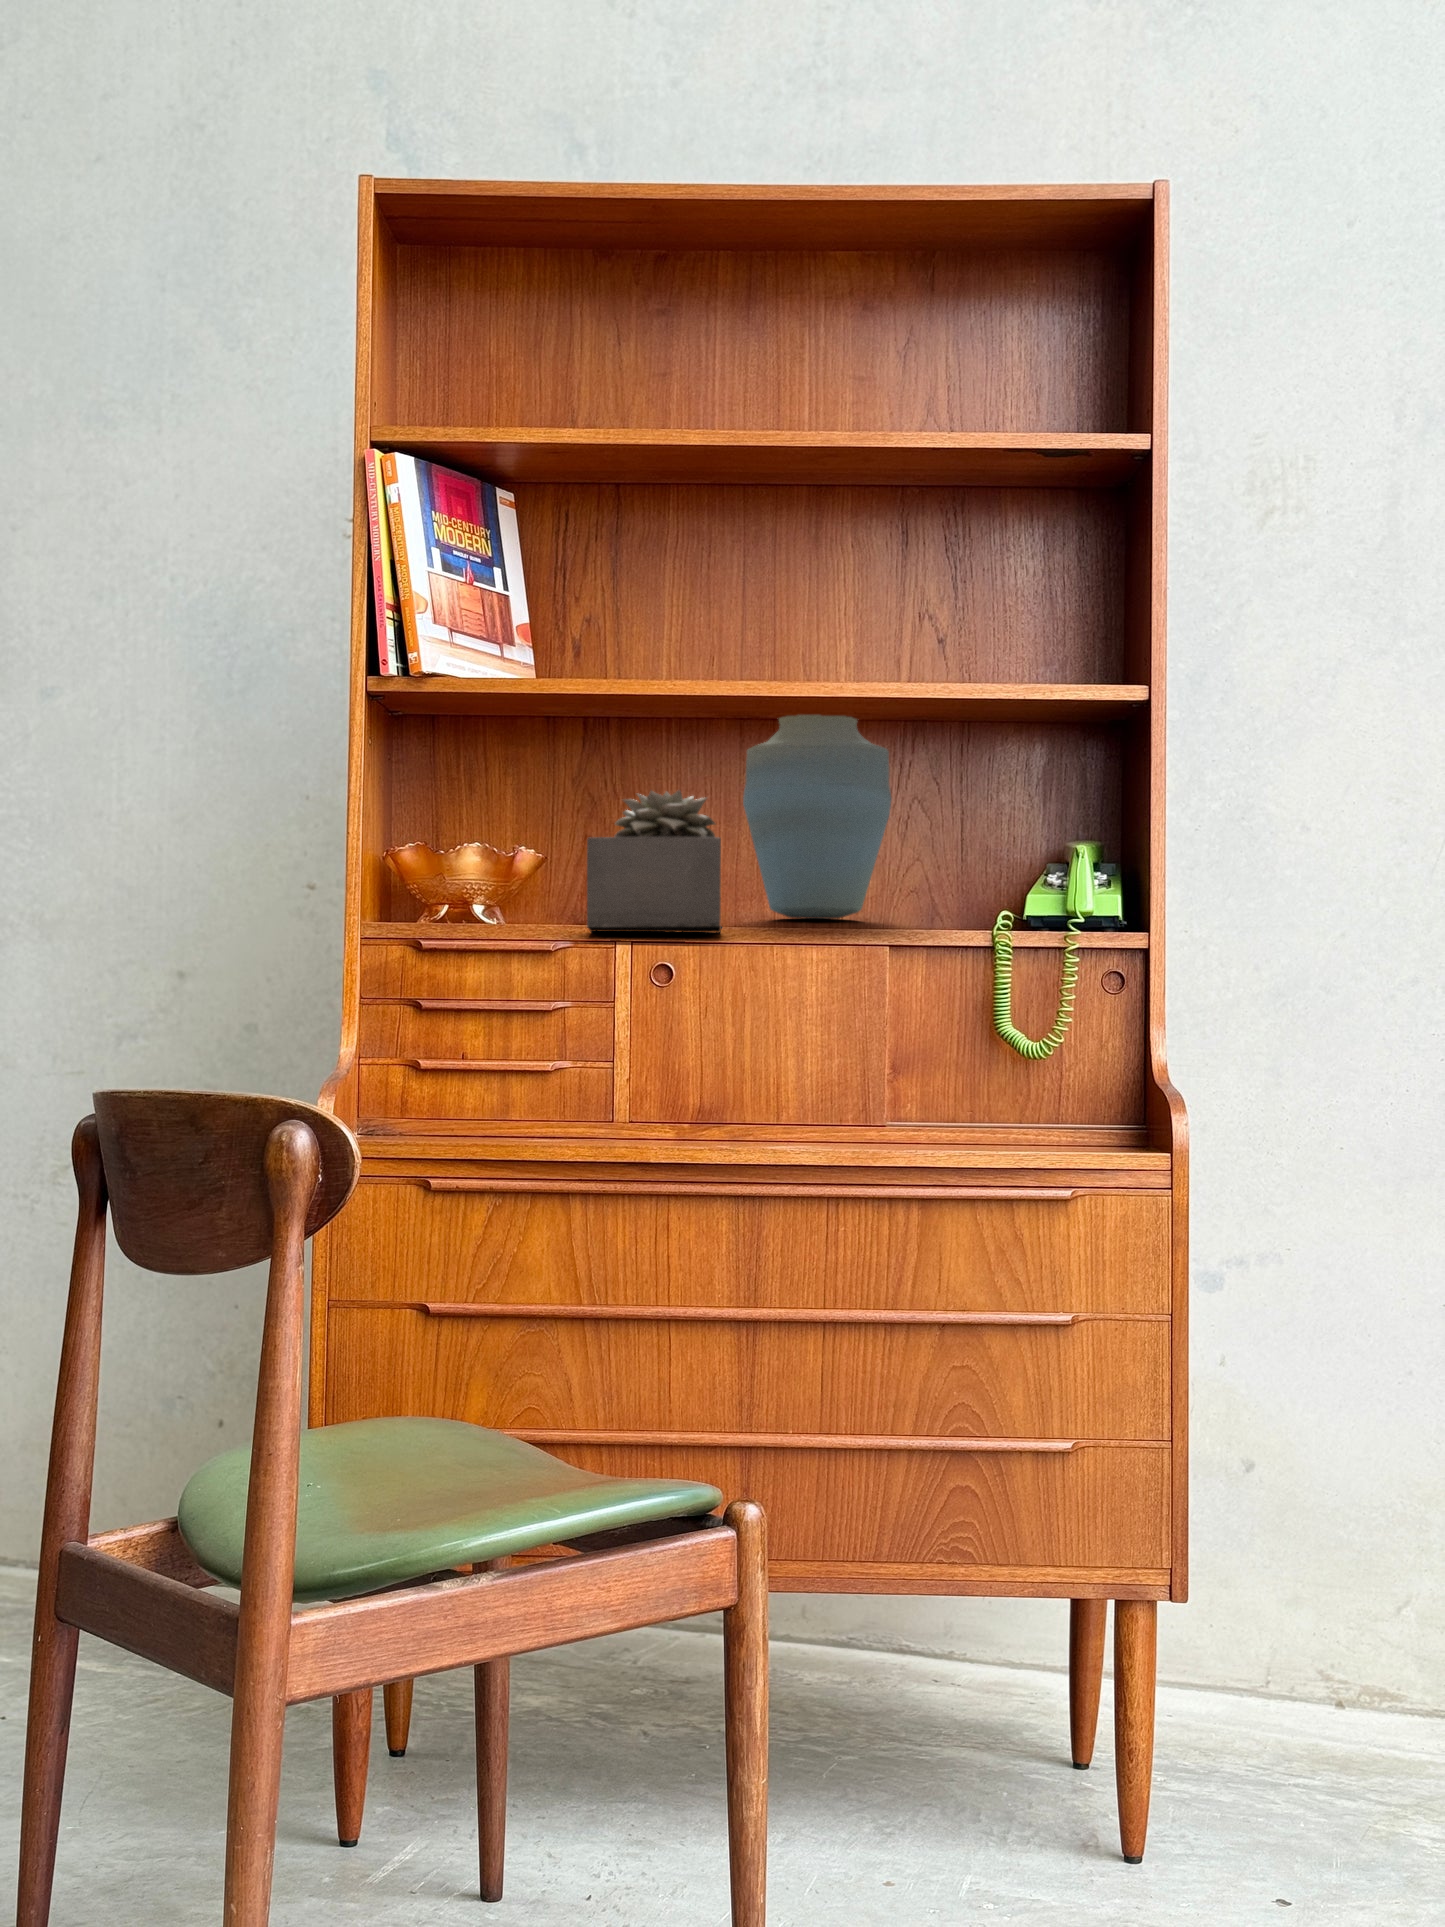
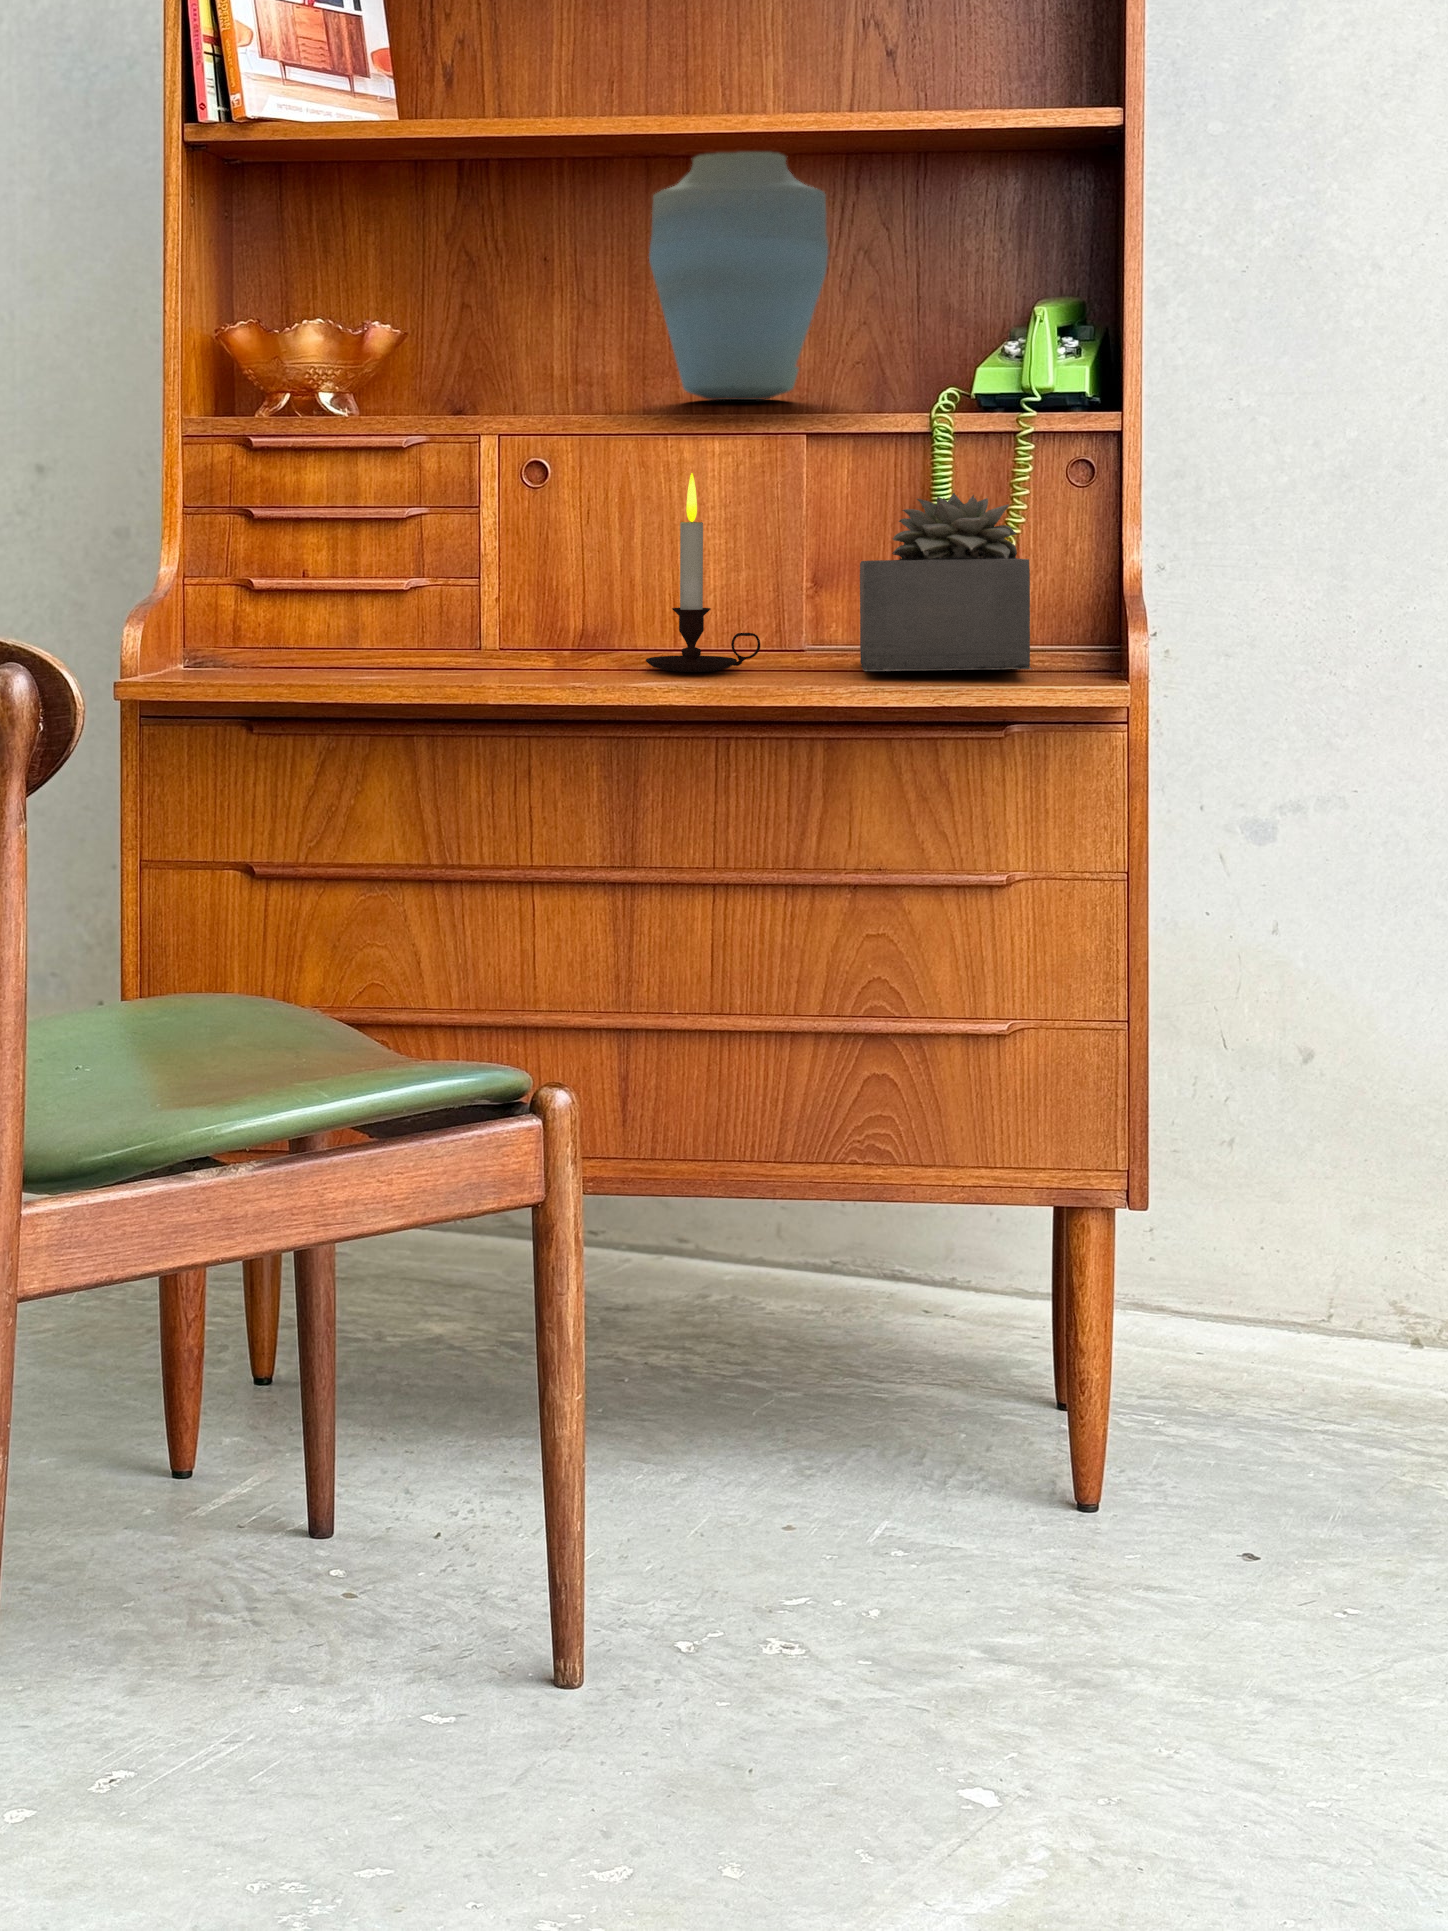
succulent plant: present [587,790,722,933] -> present [860,493,1031,671]
candle: none [760,974,856,1142] -> present [646,473,760,672]

